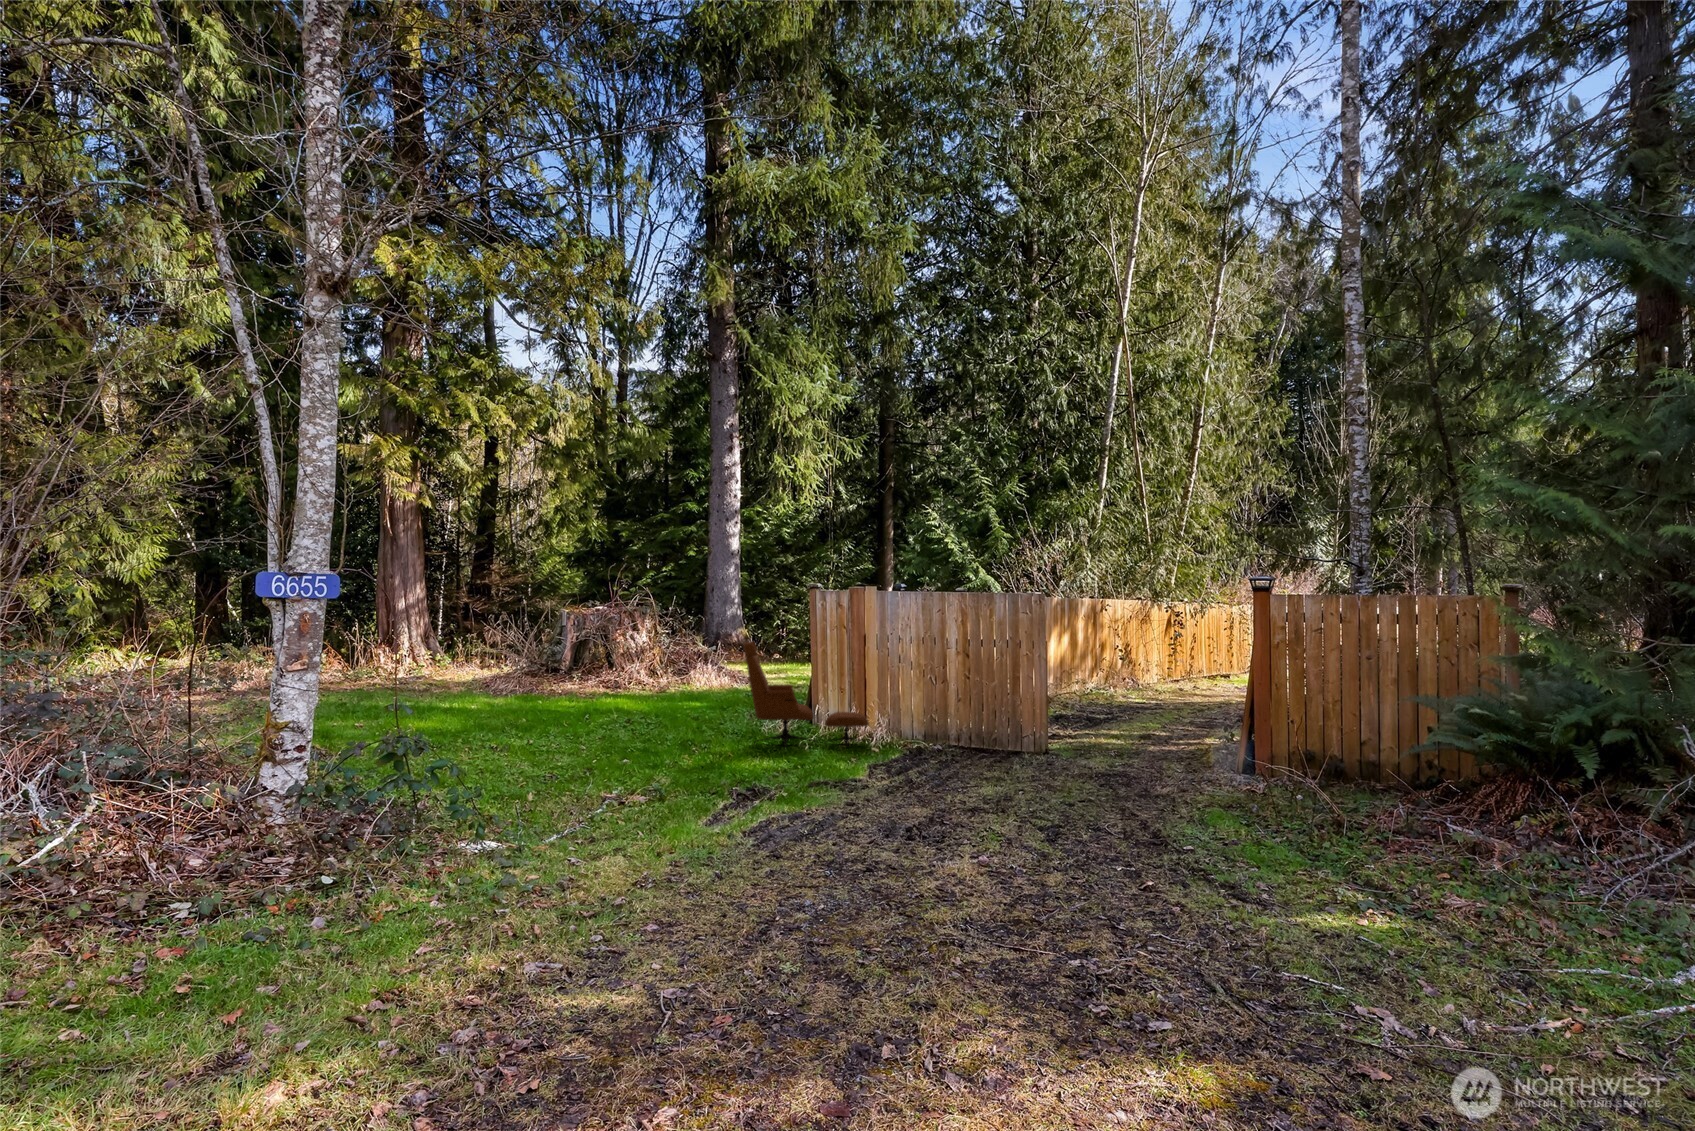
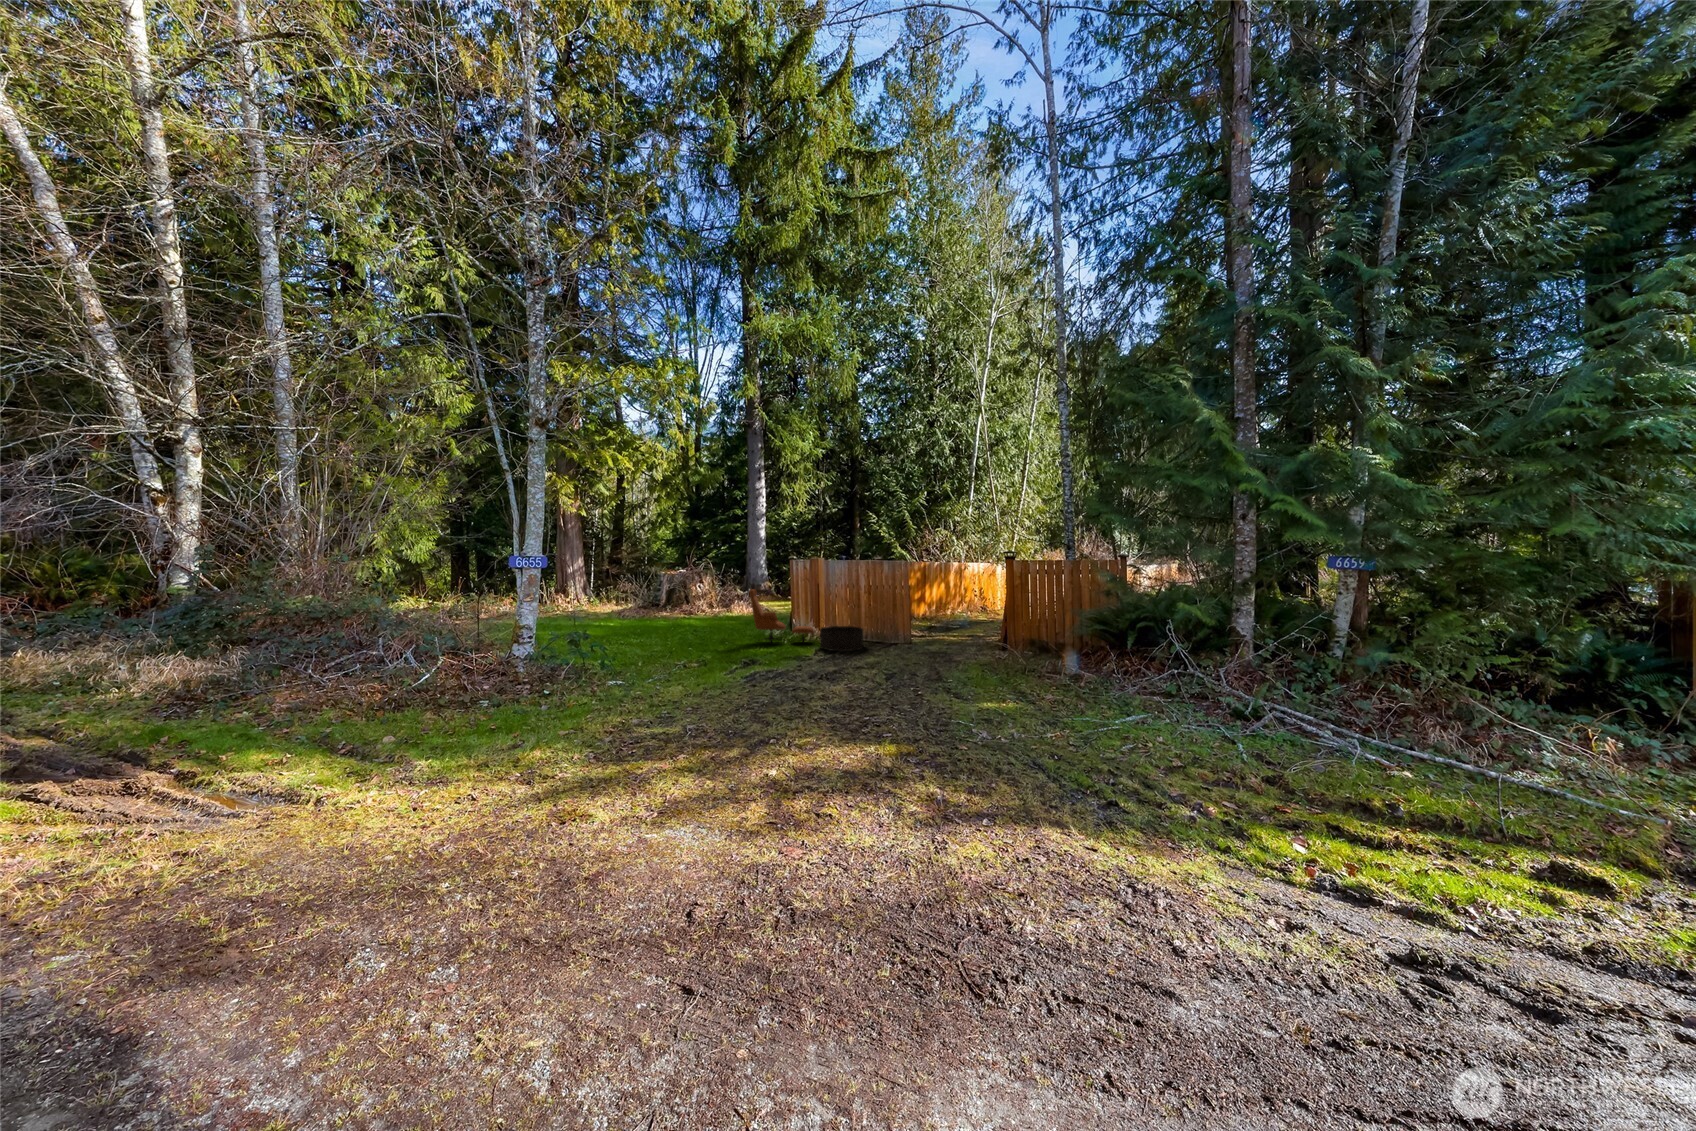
basket: none [885,713,972,763] -> present [820,626,863,651]

